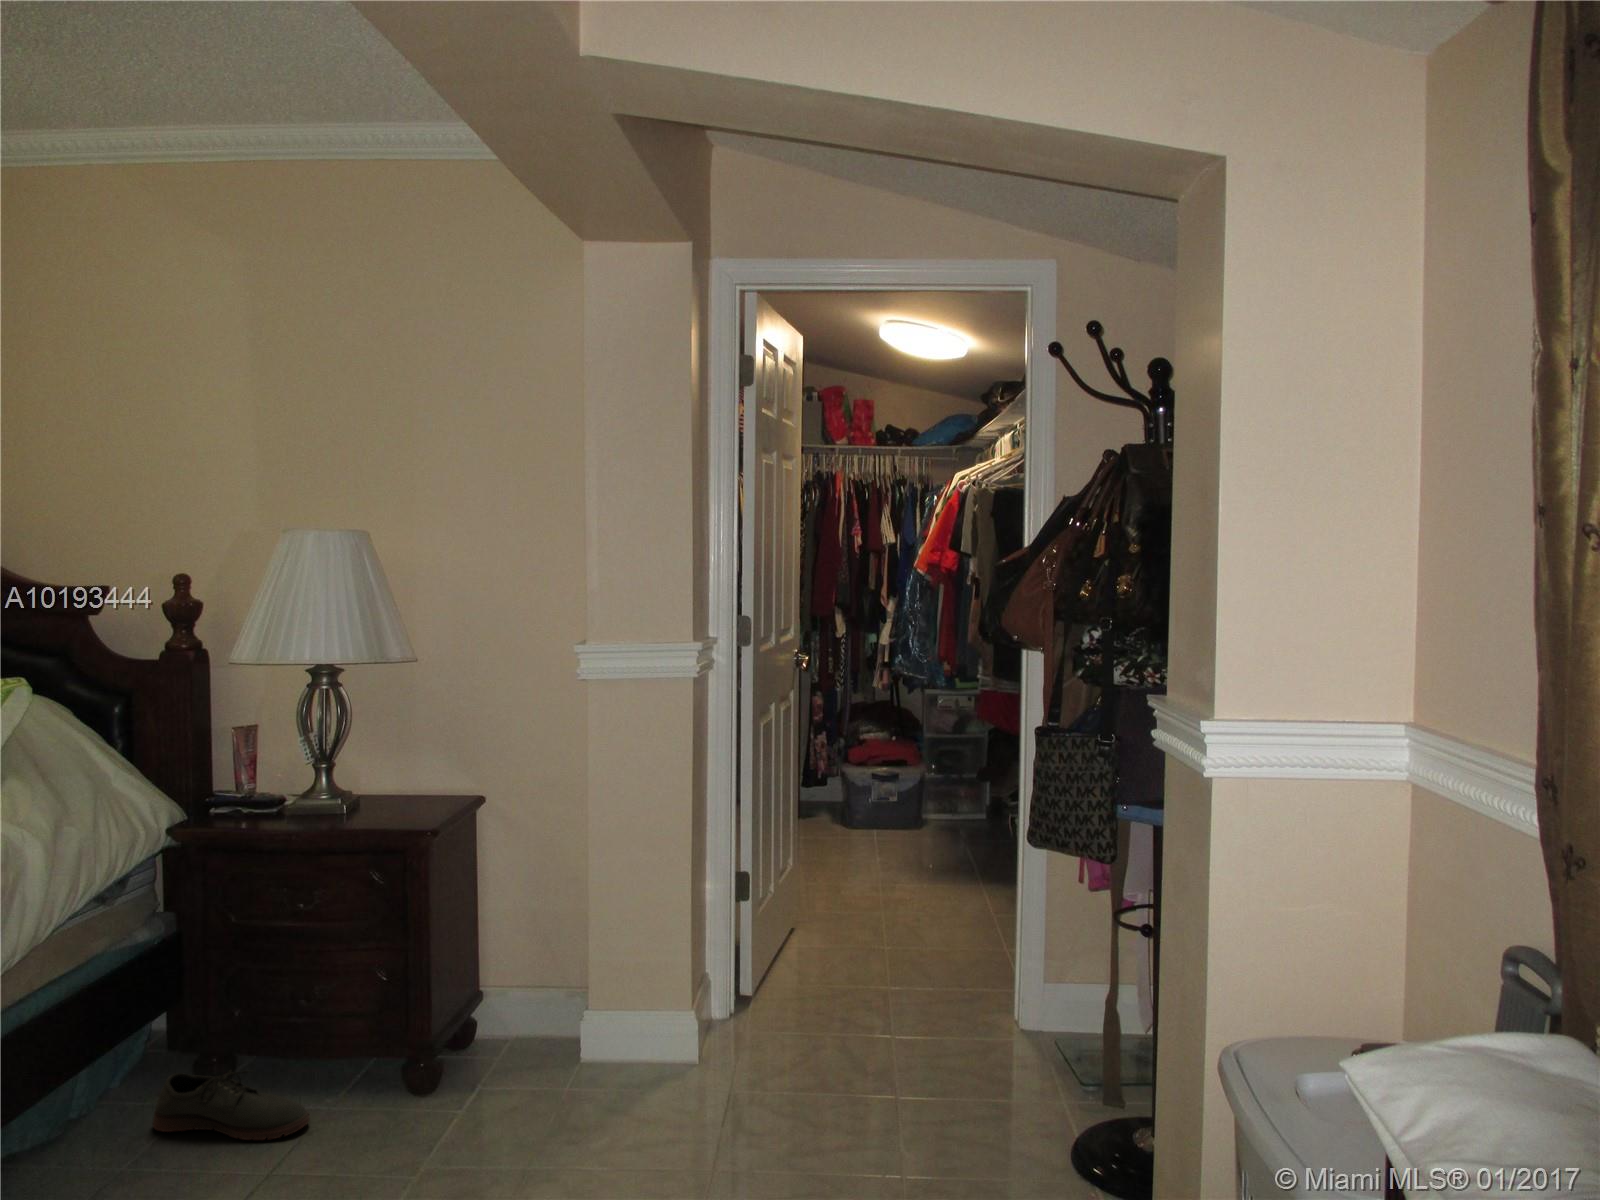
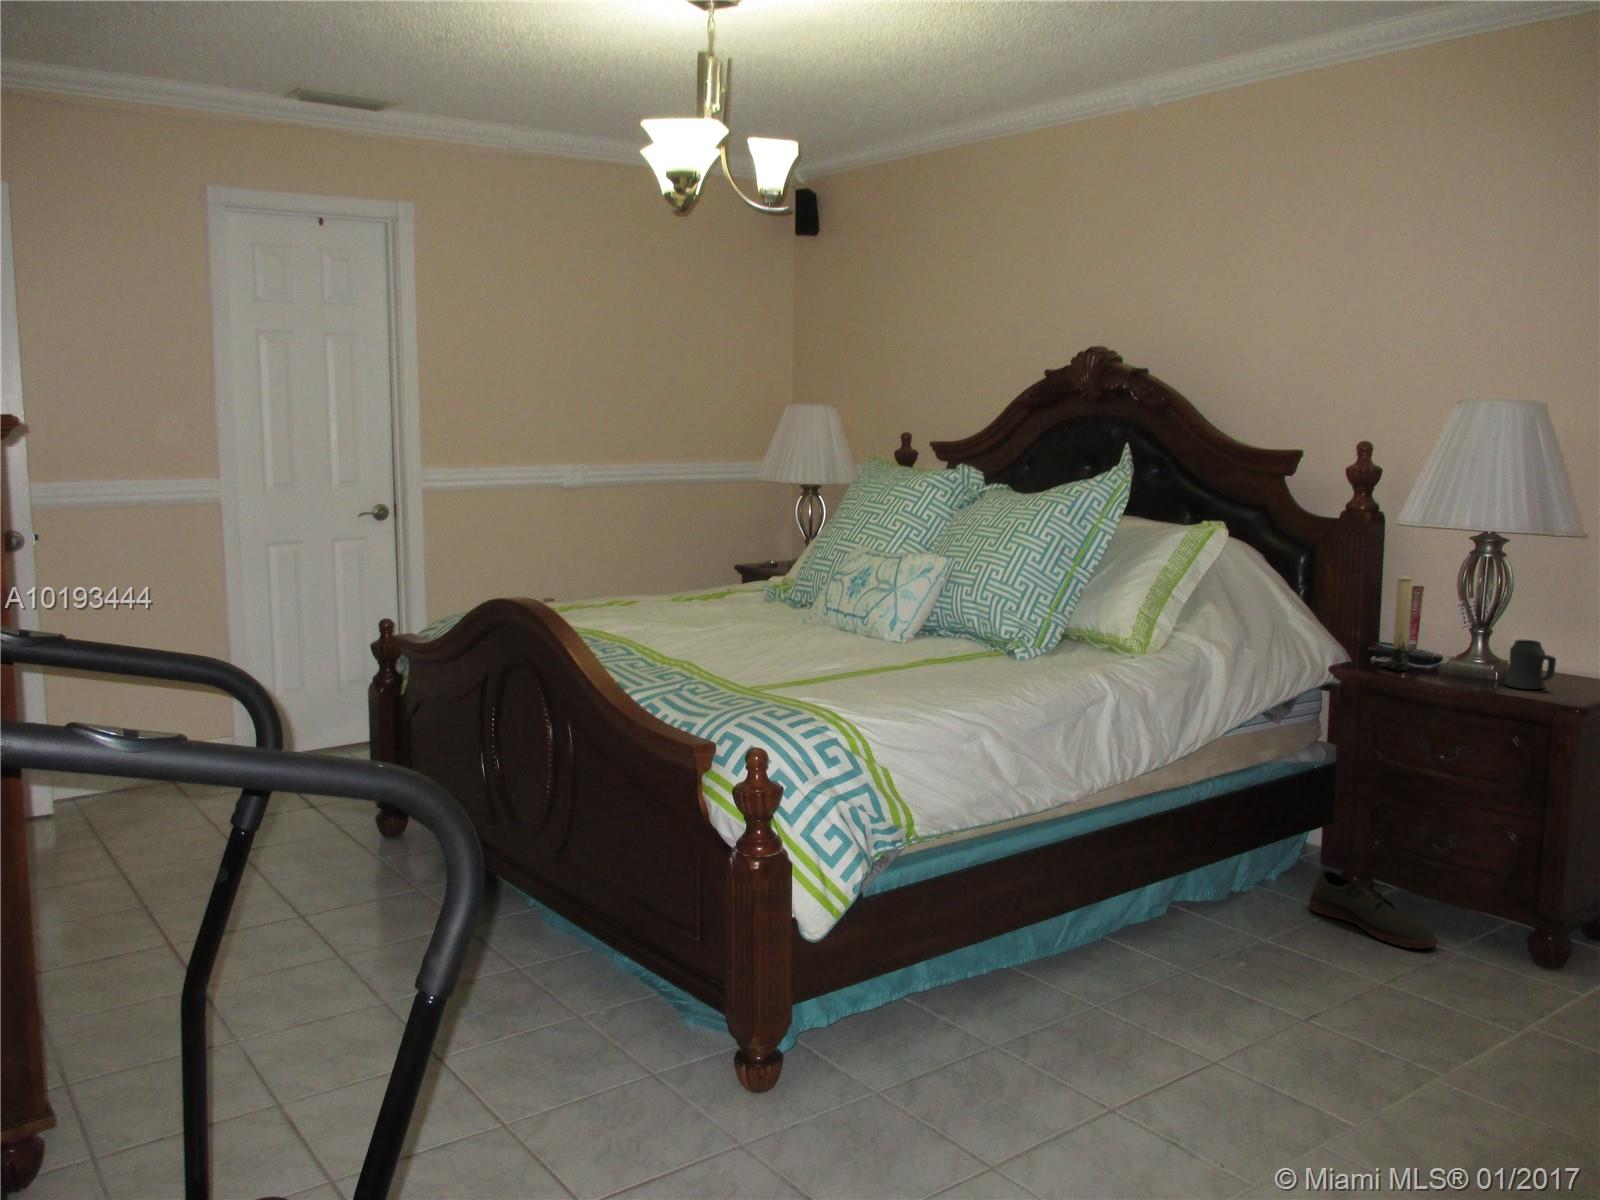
candle: none [219,717,251,822] -> present [1381,576,1413,671]
mug: none [352,768,400,820] -> present [1504,640,1556,689]

